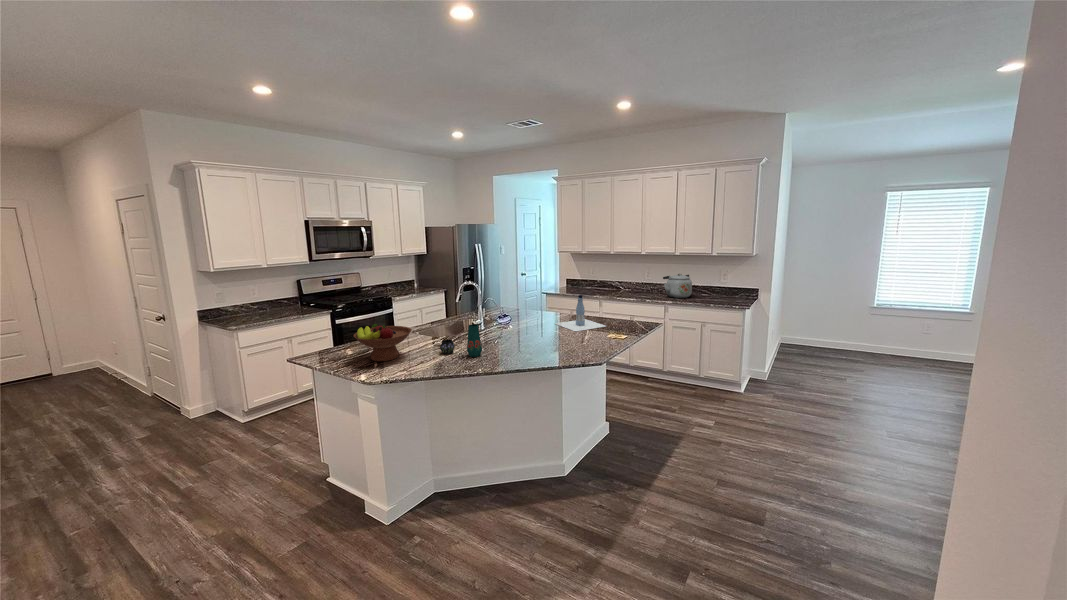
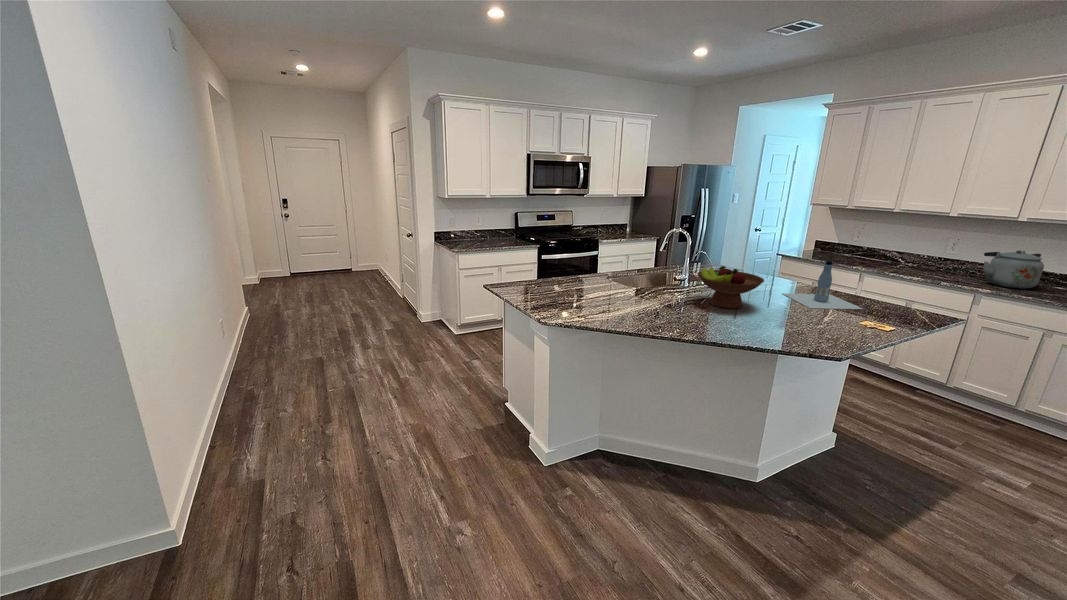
fruit bowl: present [354,324,412,361] -> present [698,266,764,309]
vase: present [440,324,482,357] -> none [626,277,674,316]

